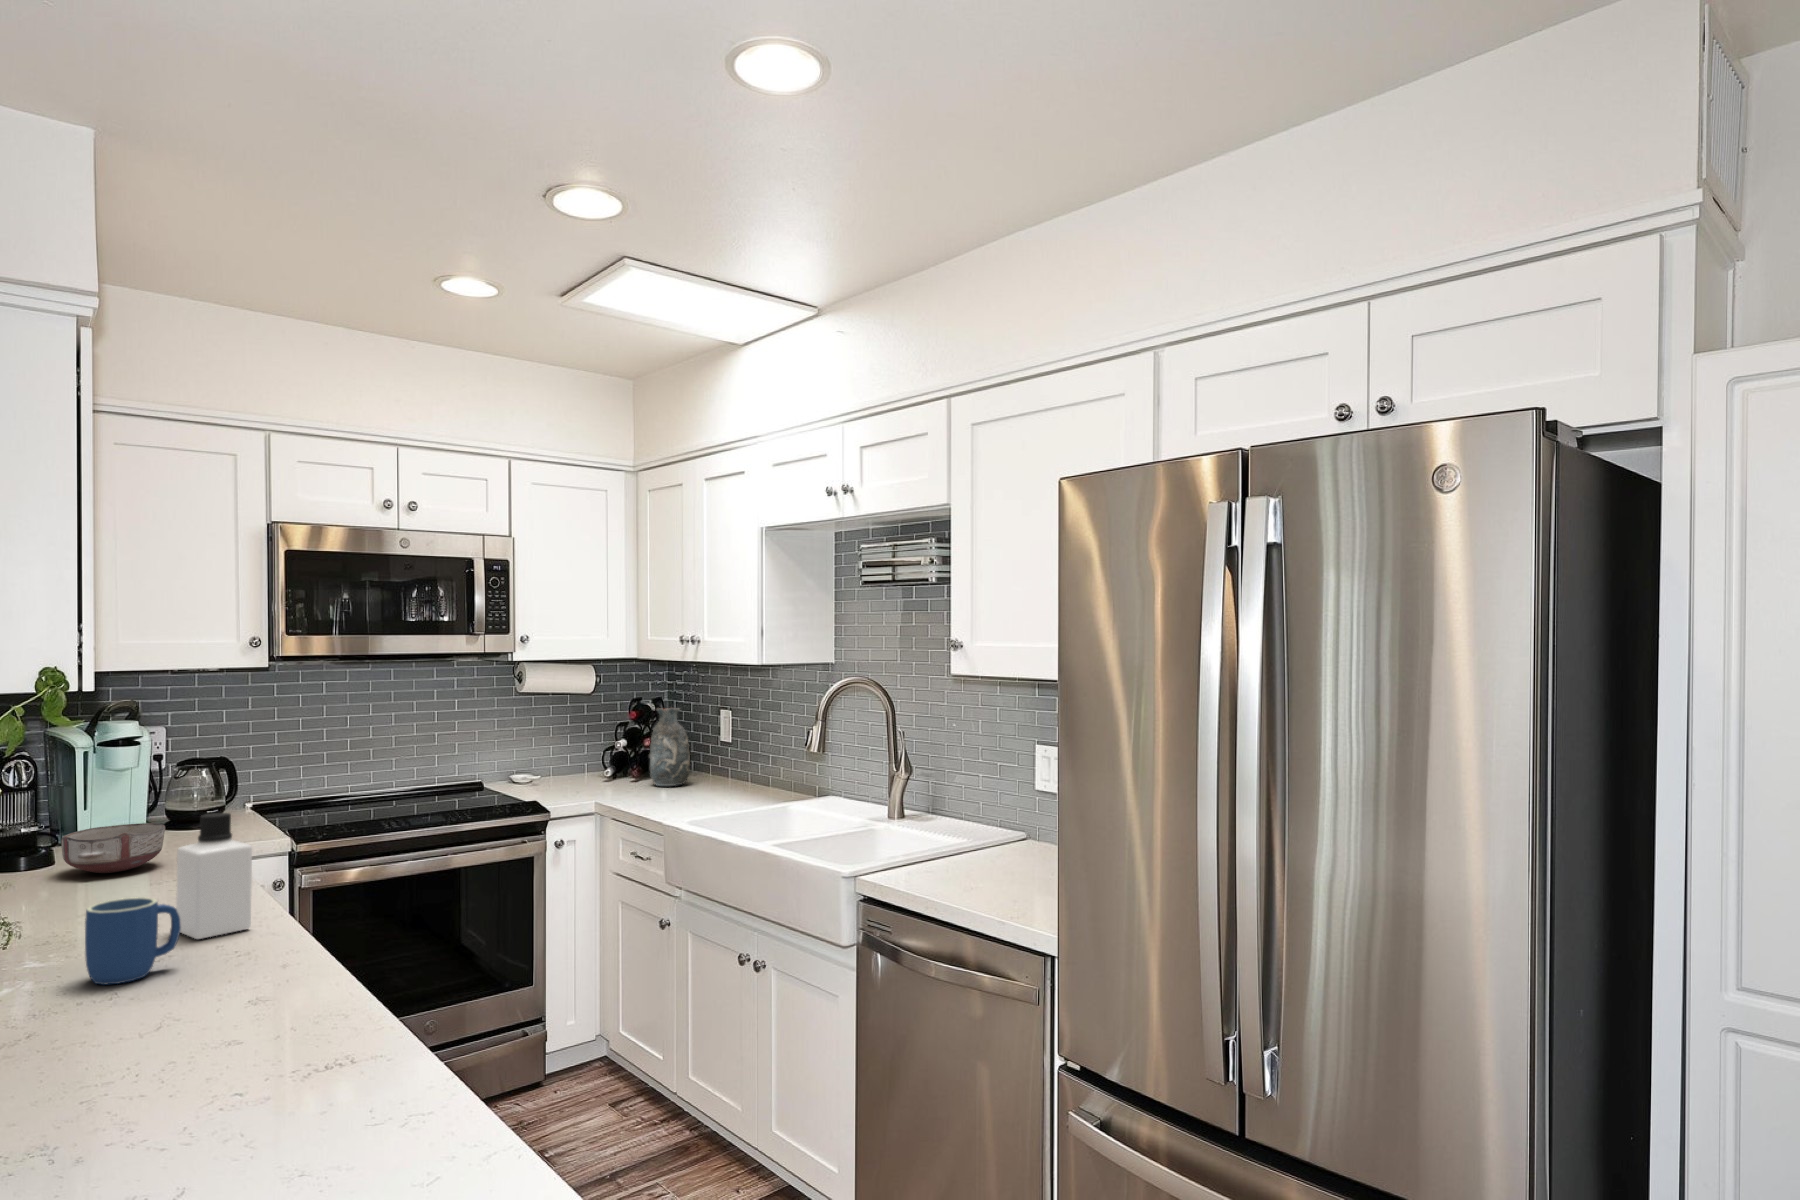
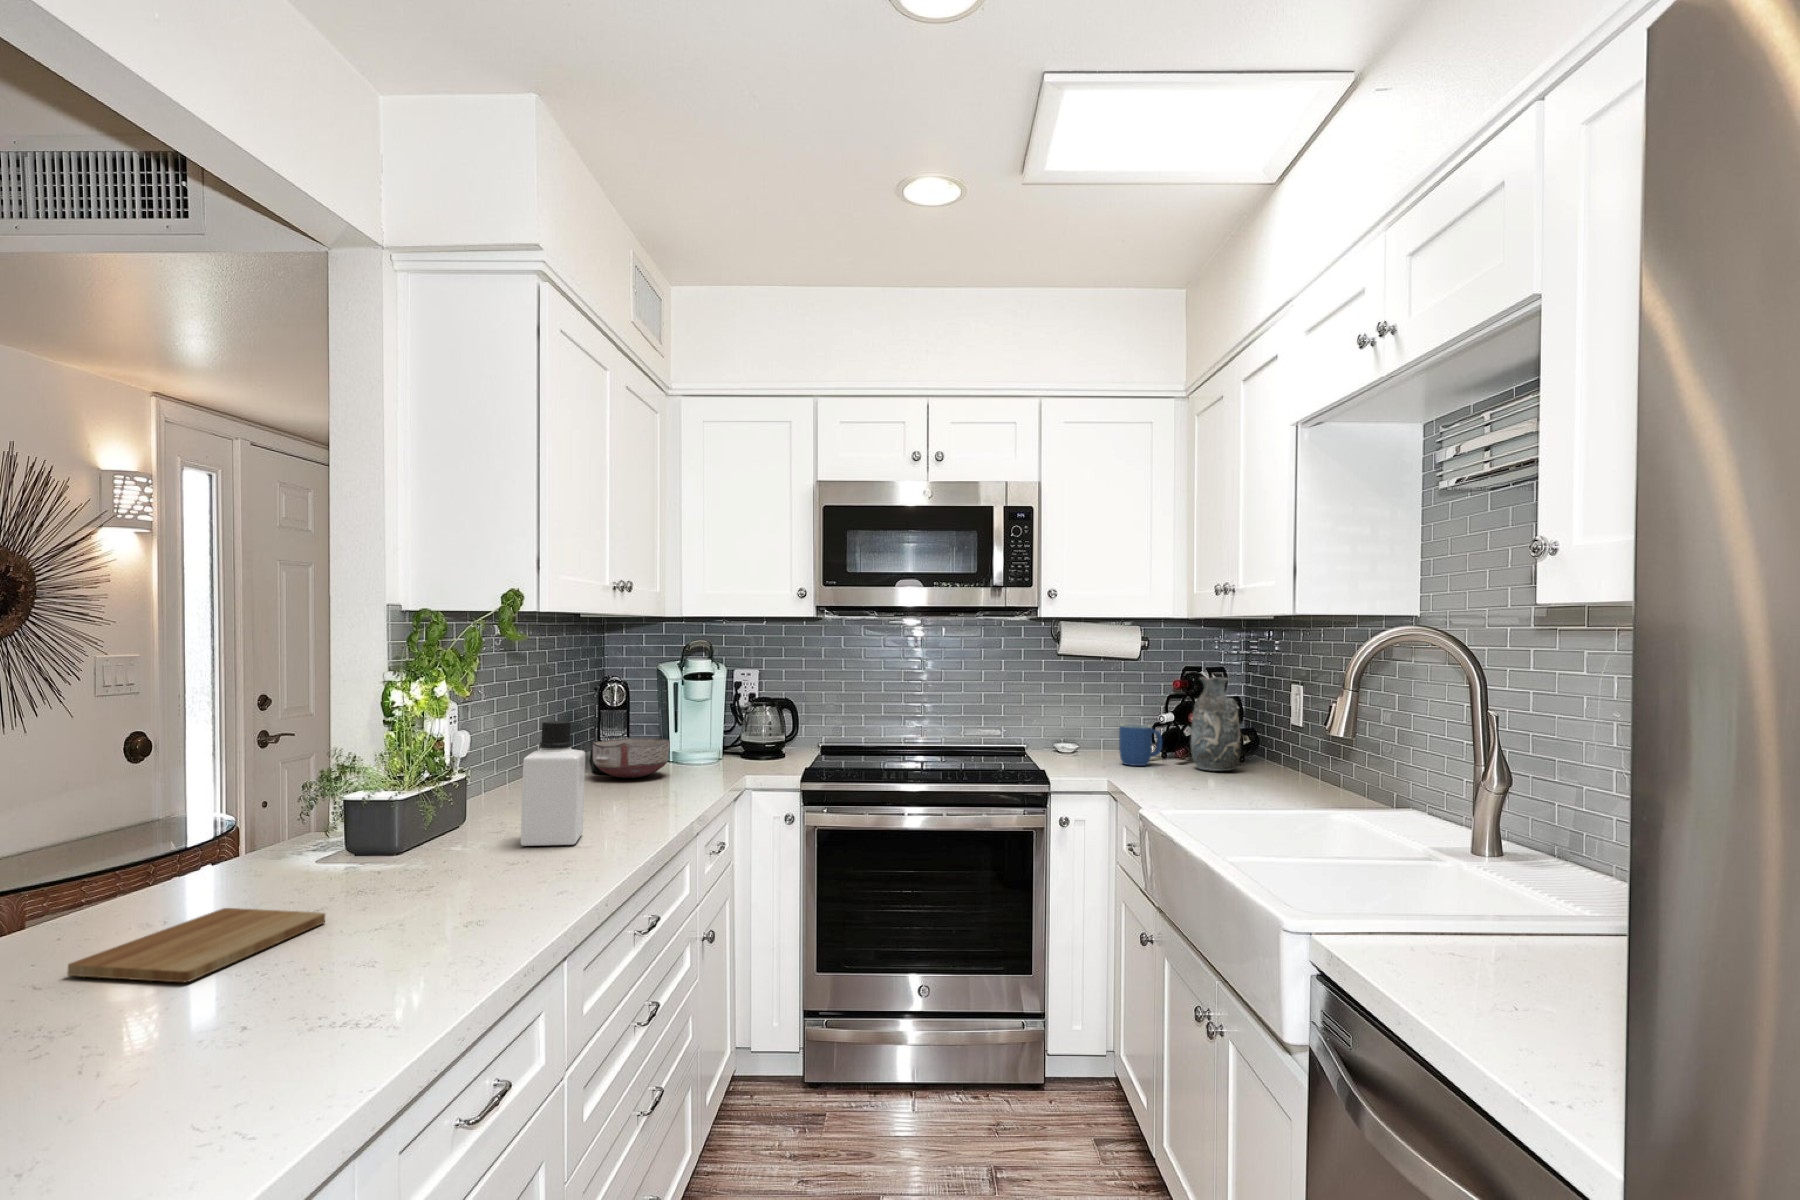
mug: present [85,897,181,984] -> present [1119,724,1162,766]
cutting board: none [63,1006,201,1086] -> present [68,908,325,982]

